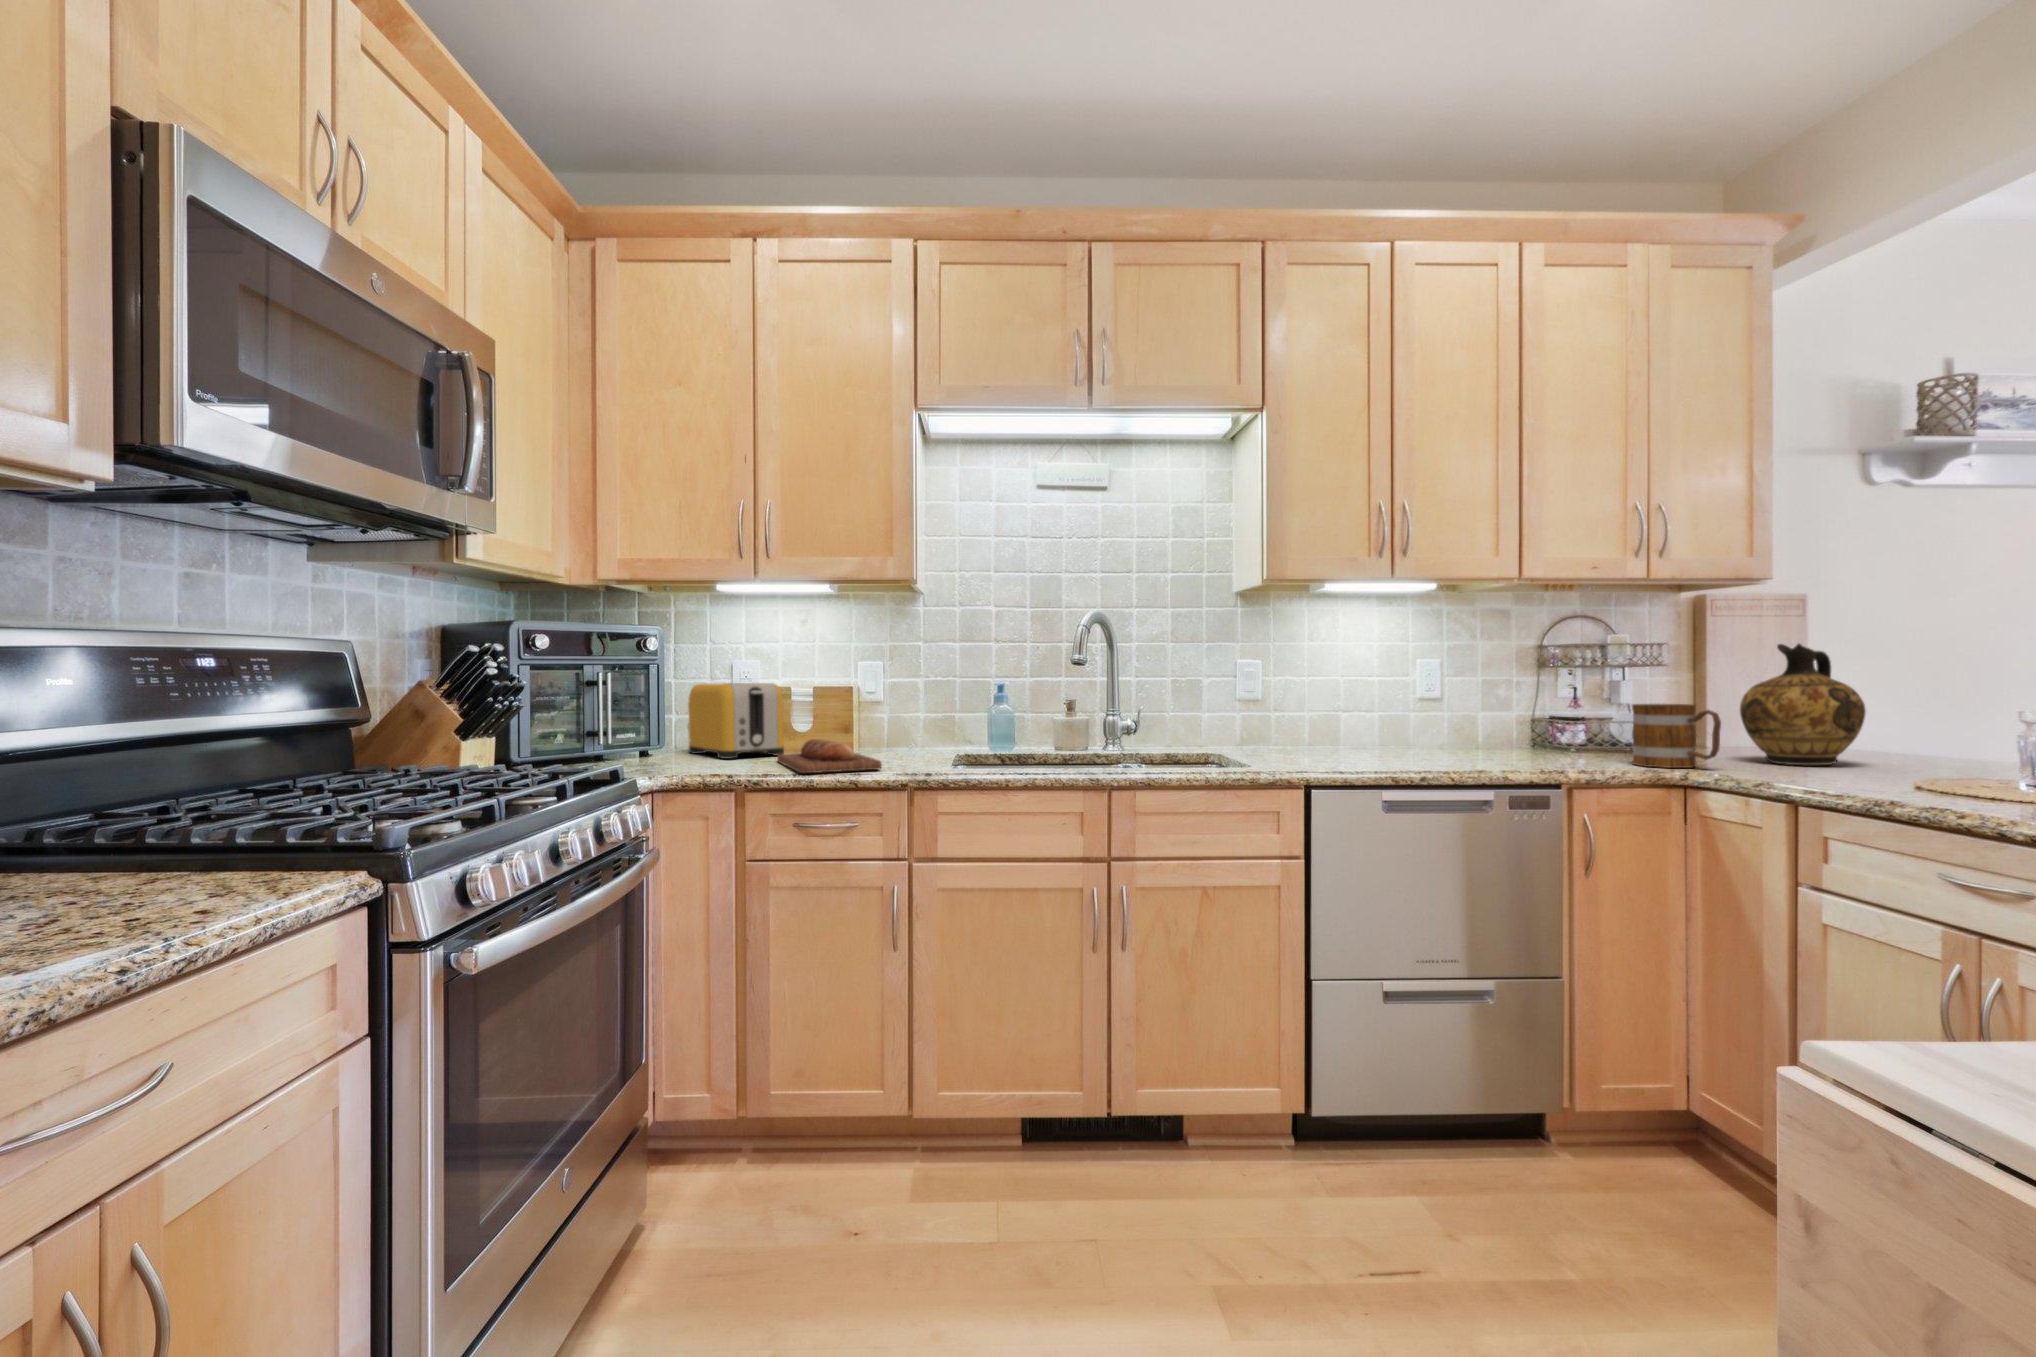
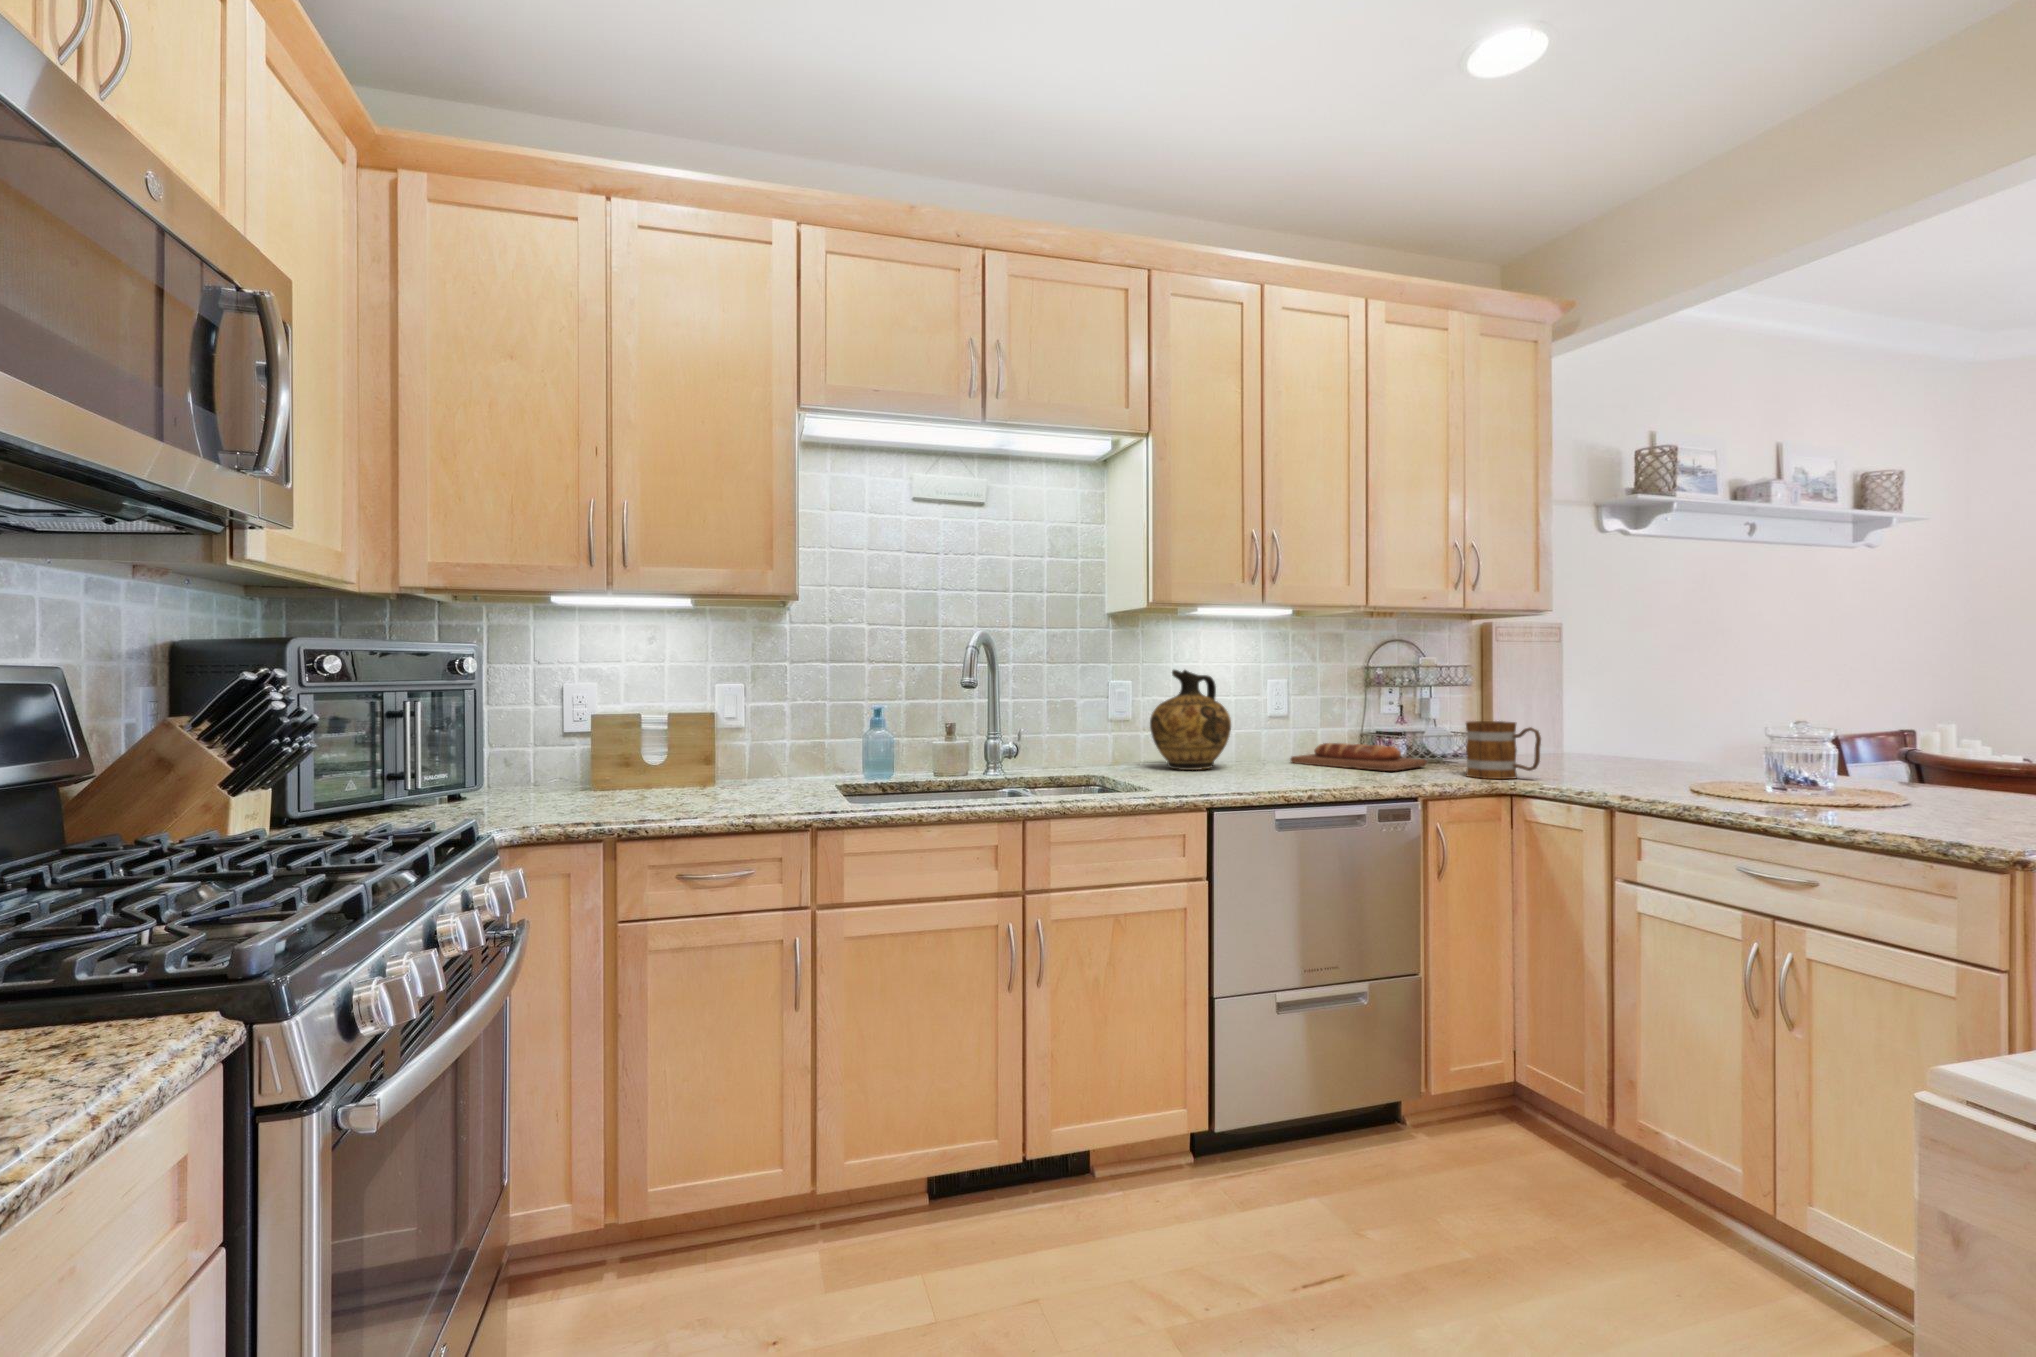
ceramic jug: present [1740,644,1866,765] -> present [1150,670,1231,770]
toaster: present [688,683,784,759] -> none [508,709,634,799]
bread loaf: present [777,739,882,773] -> present [1290,743,1426,771]

